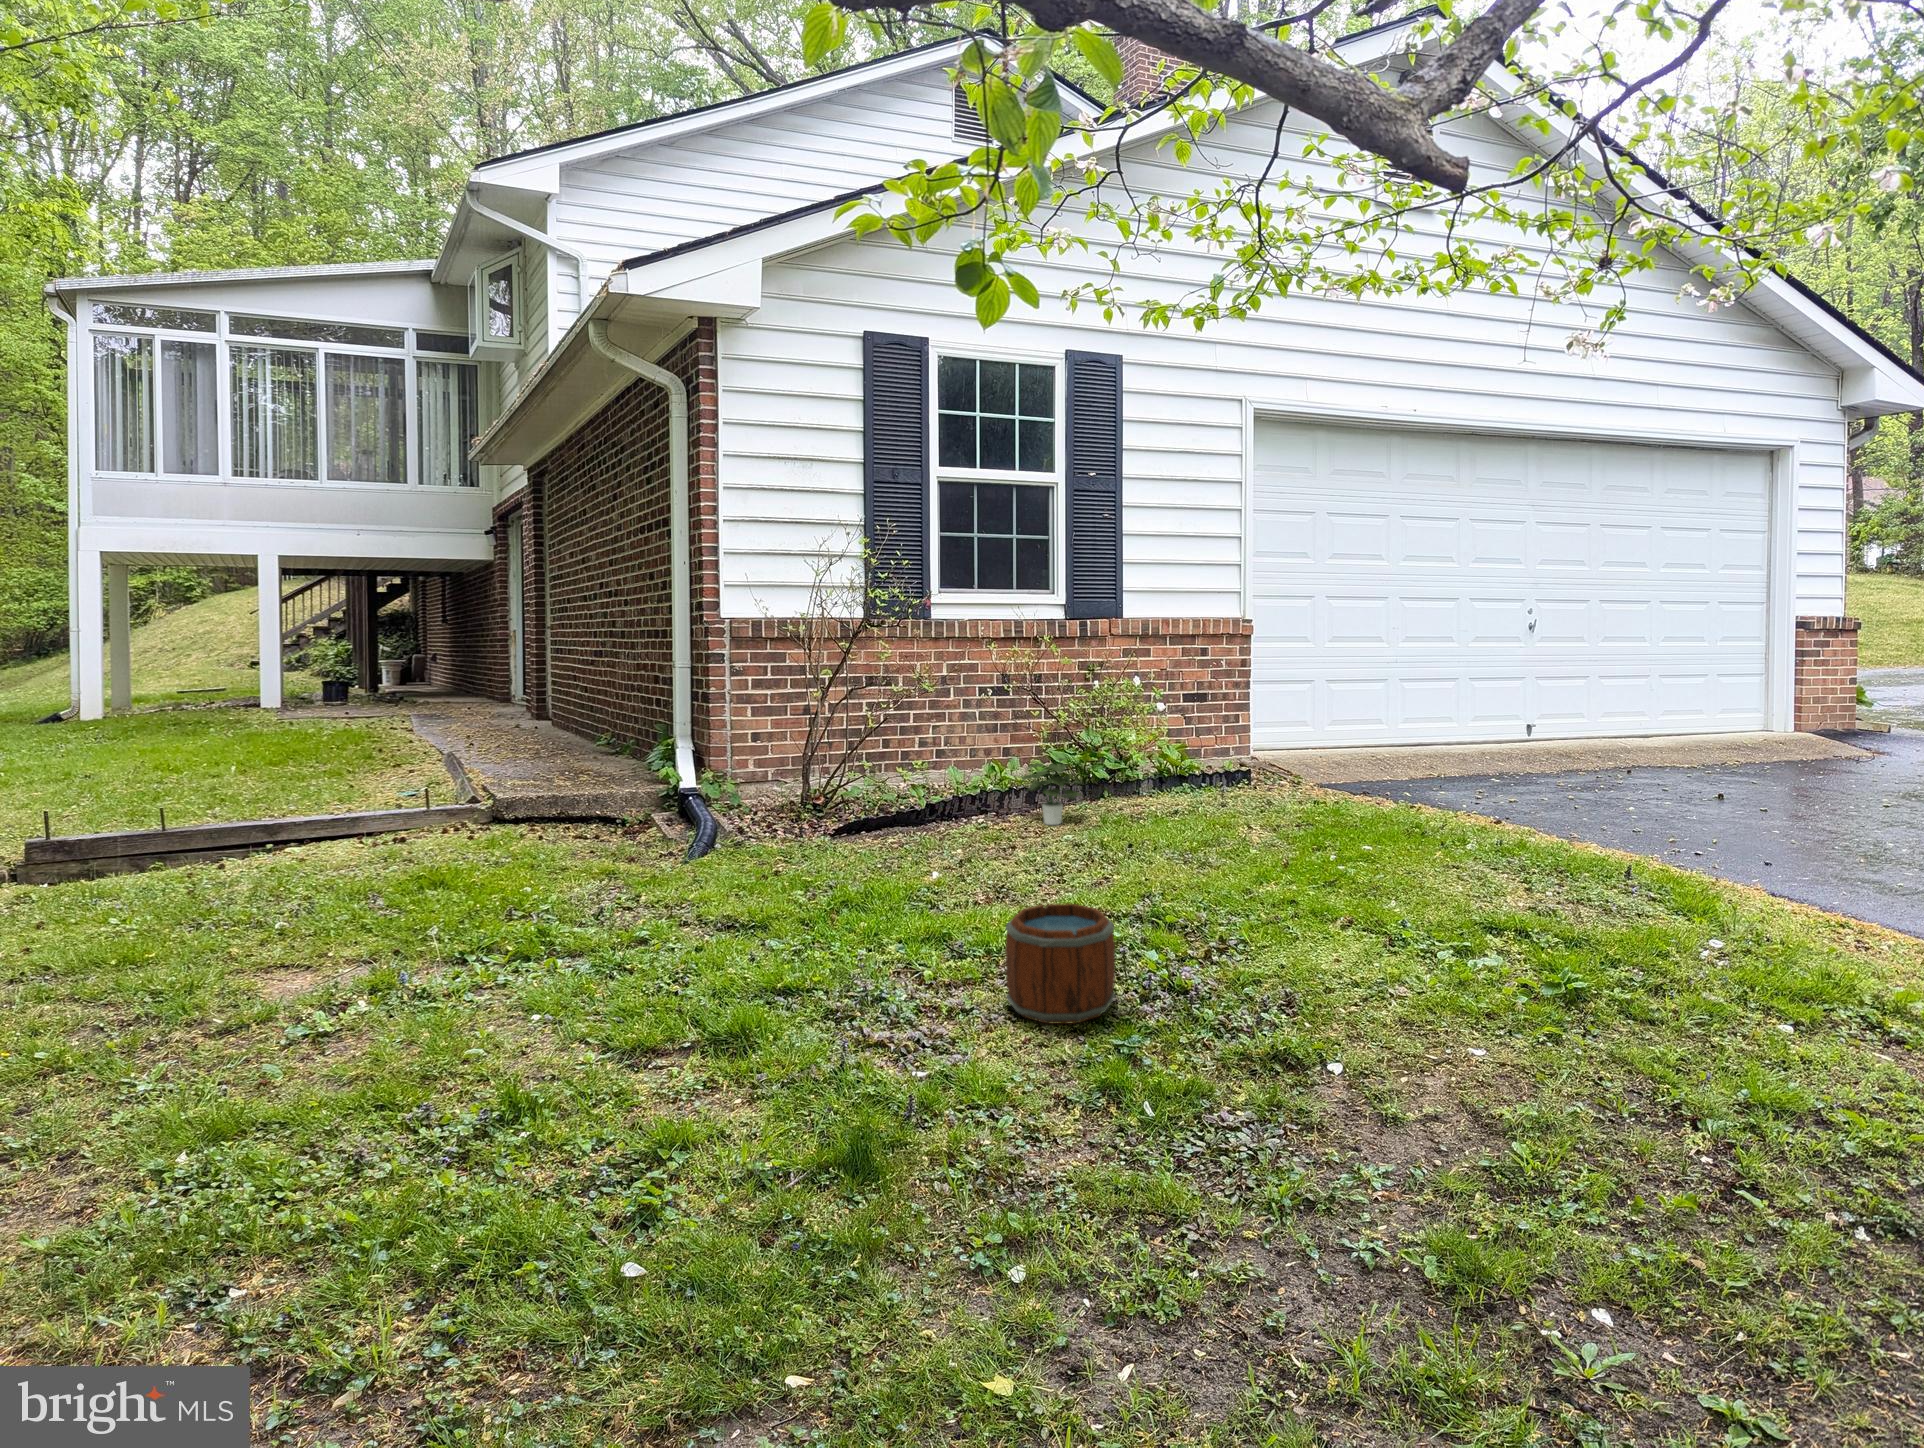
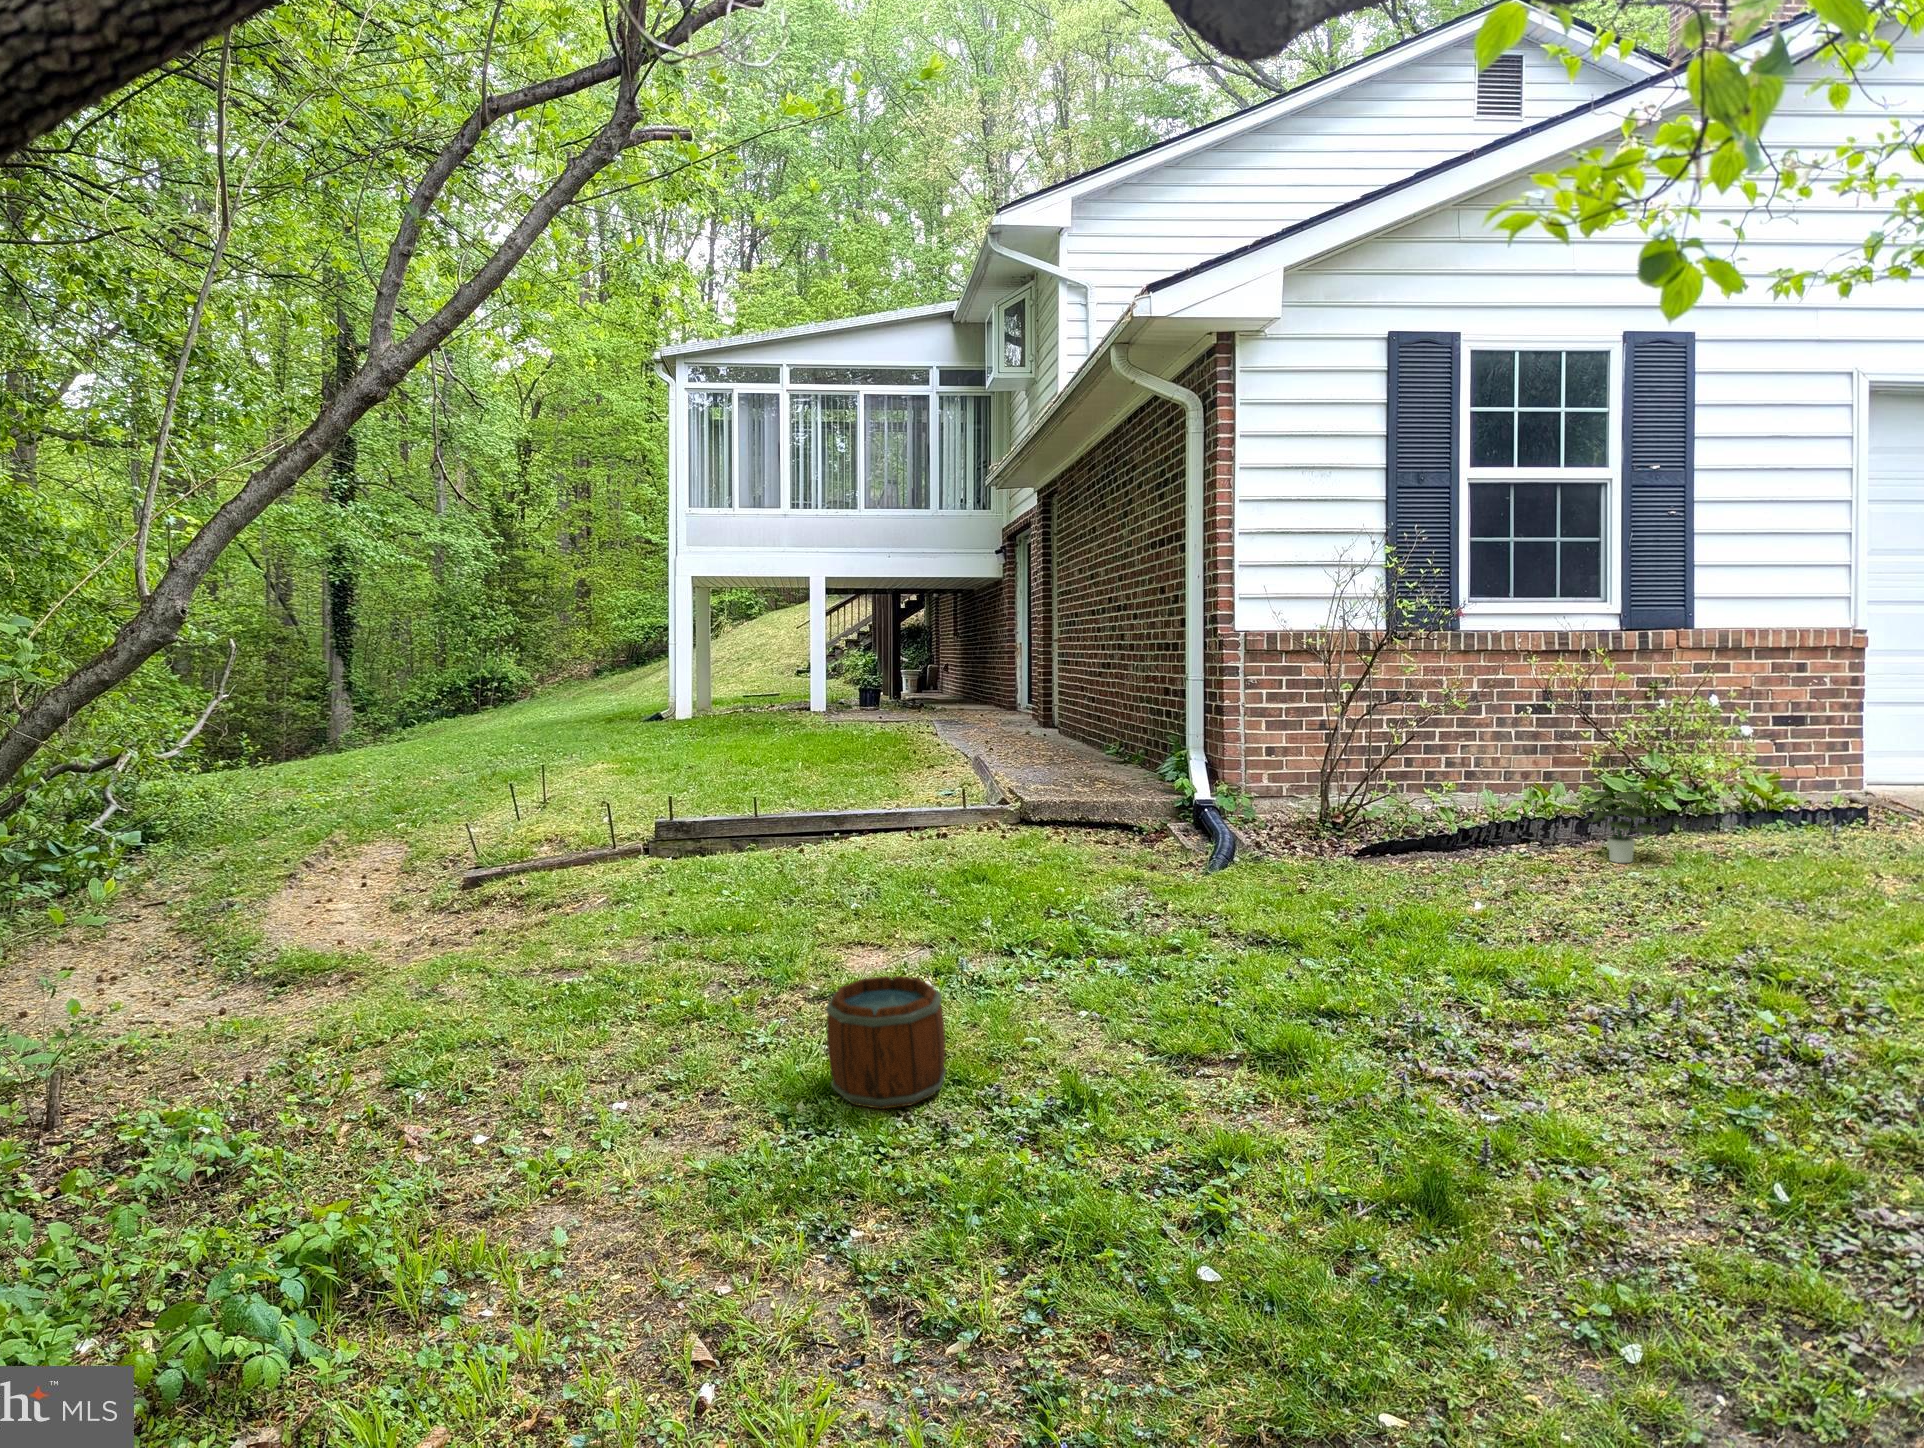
bucket: present [1005,903,1115,1024] -> present [826,976,946,1109]

